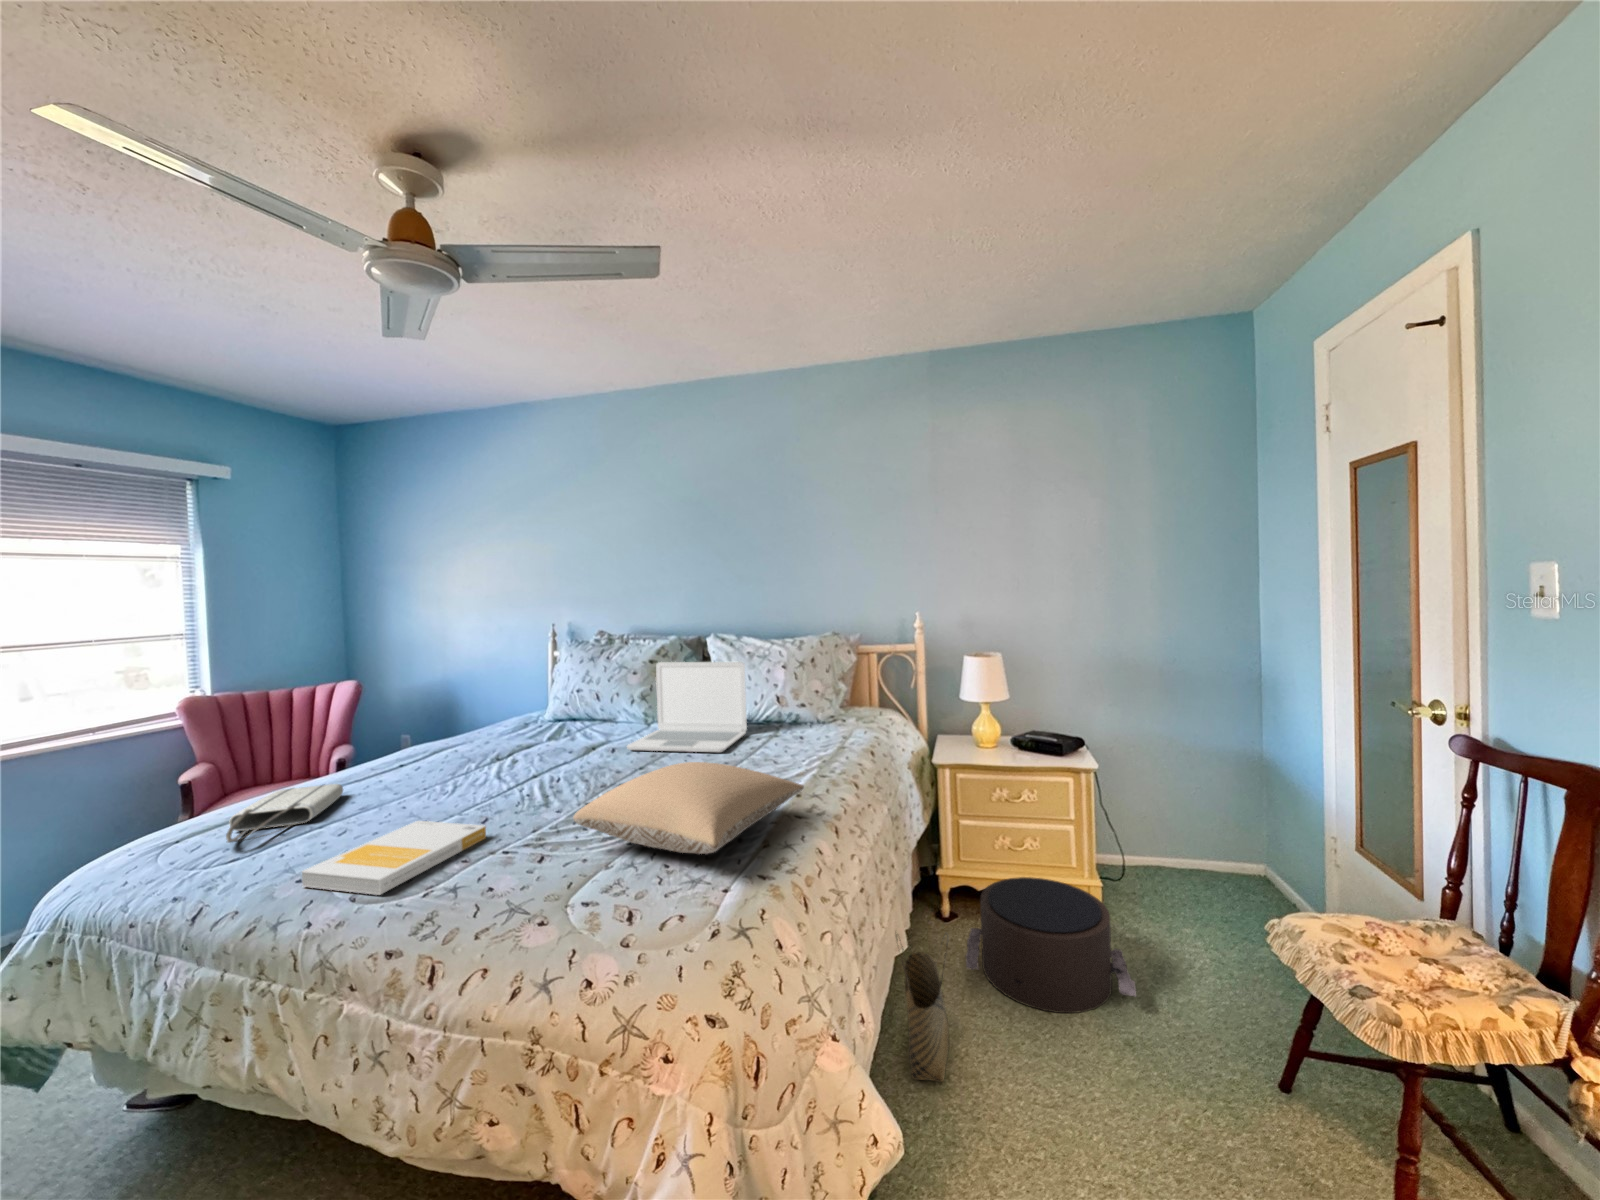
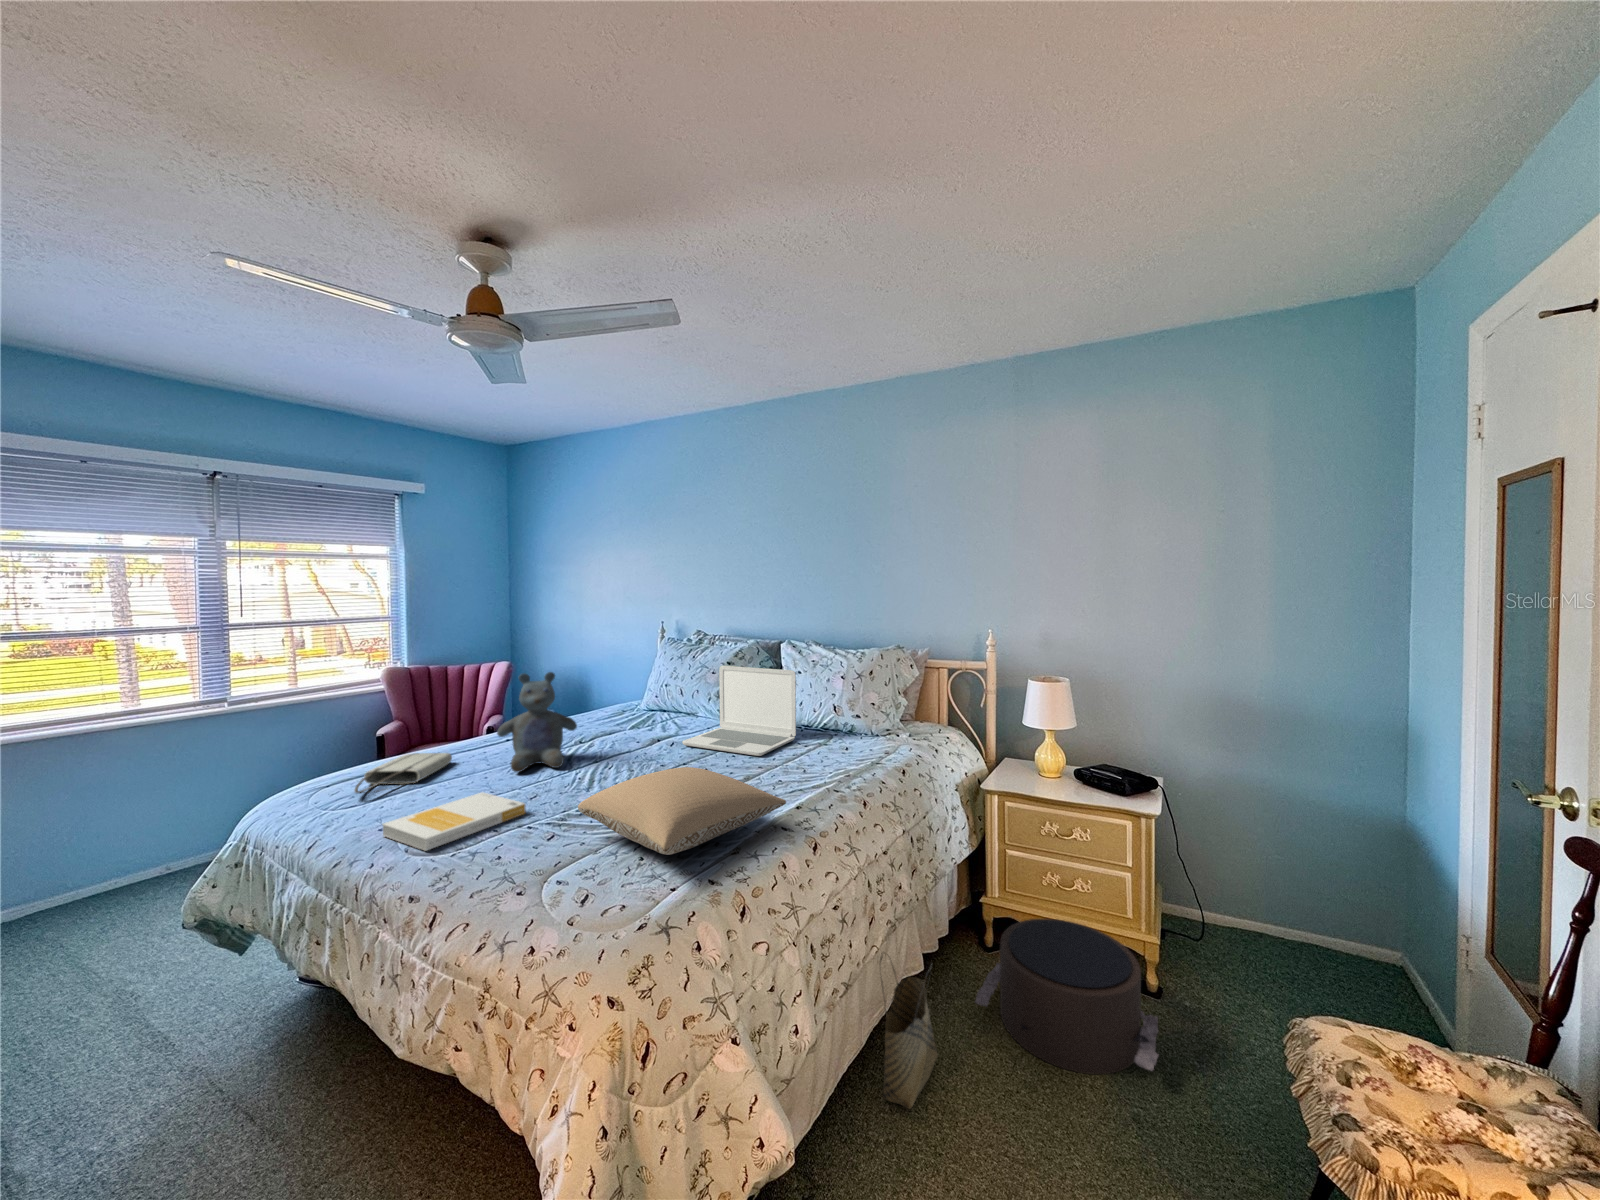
stuffed bear: none [408,676,507,796] -> present [497,672,577,772]

